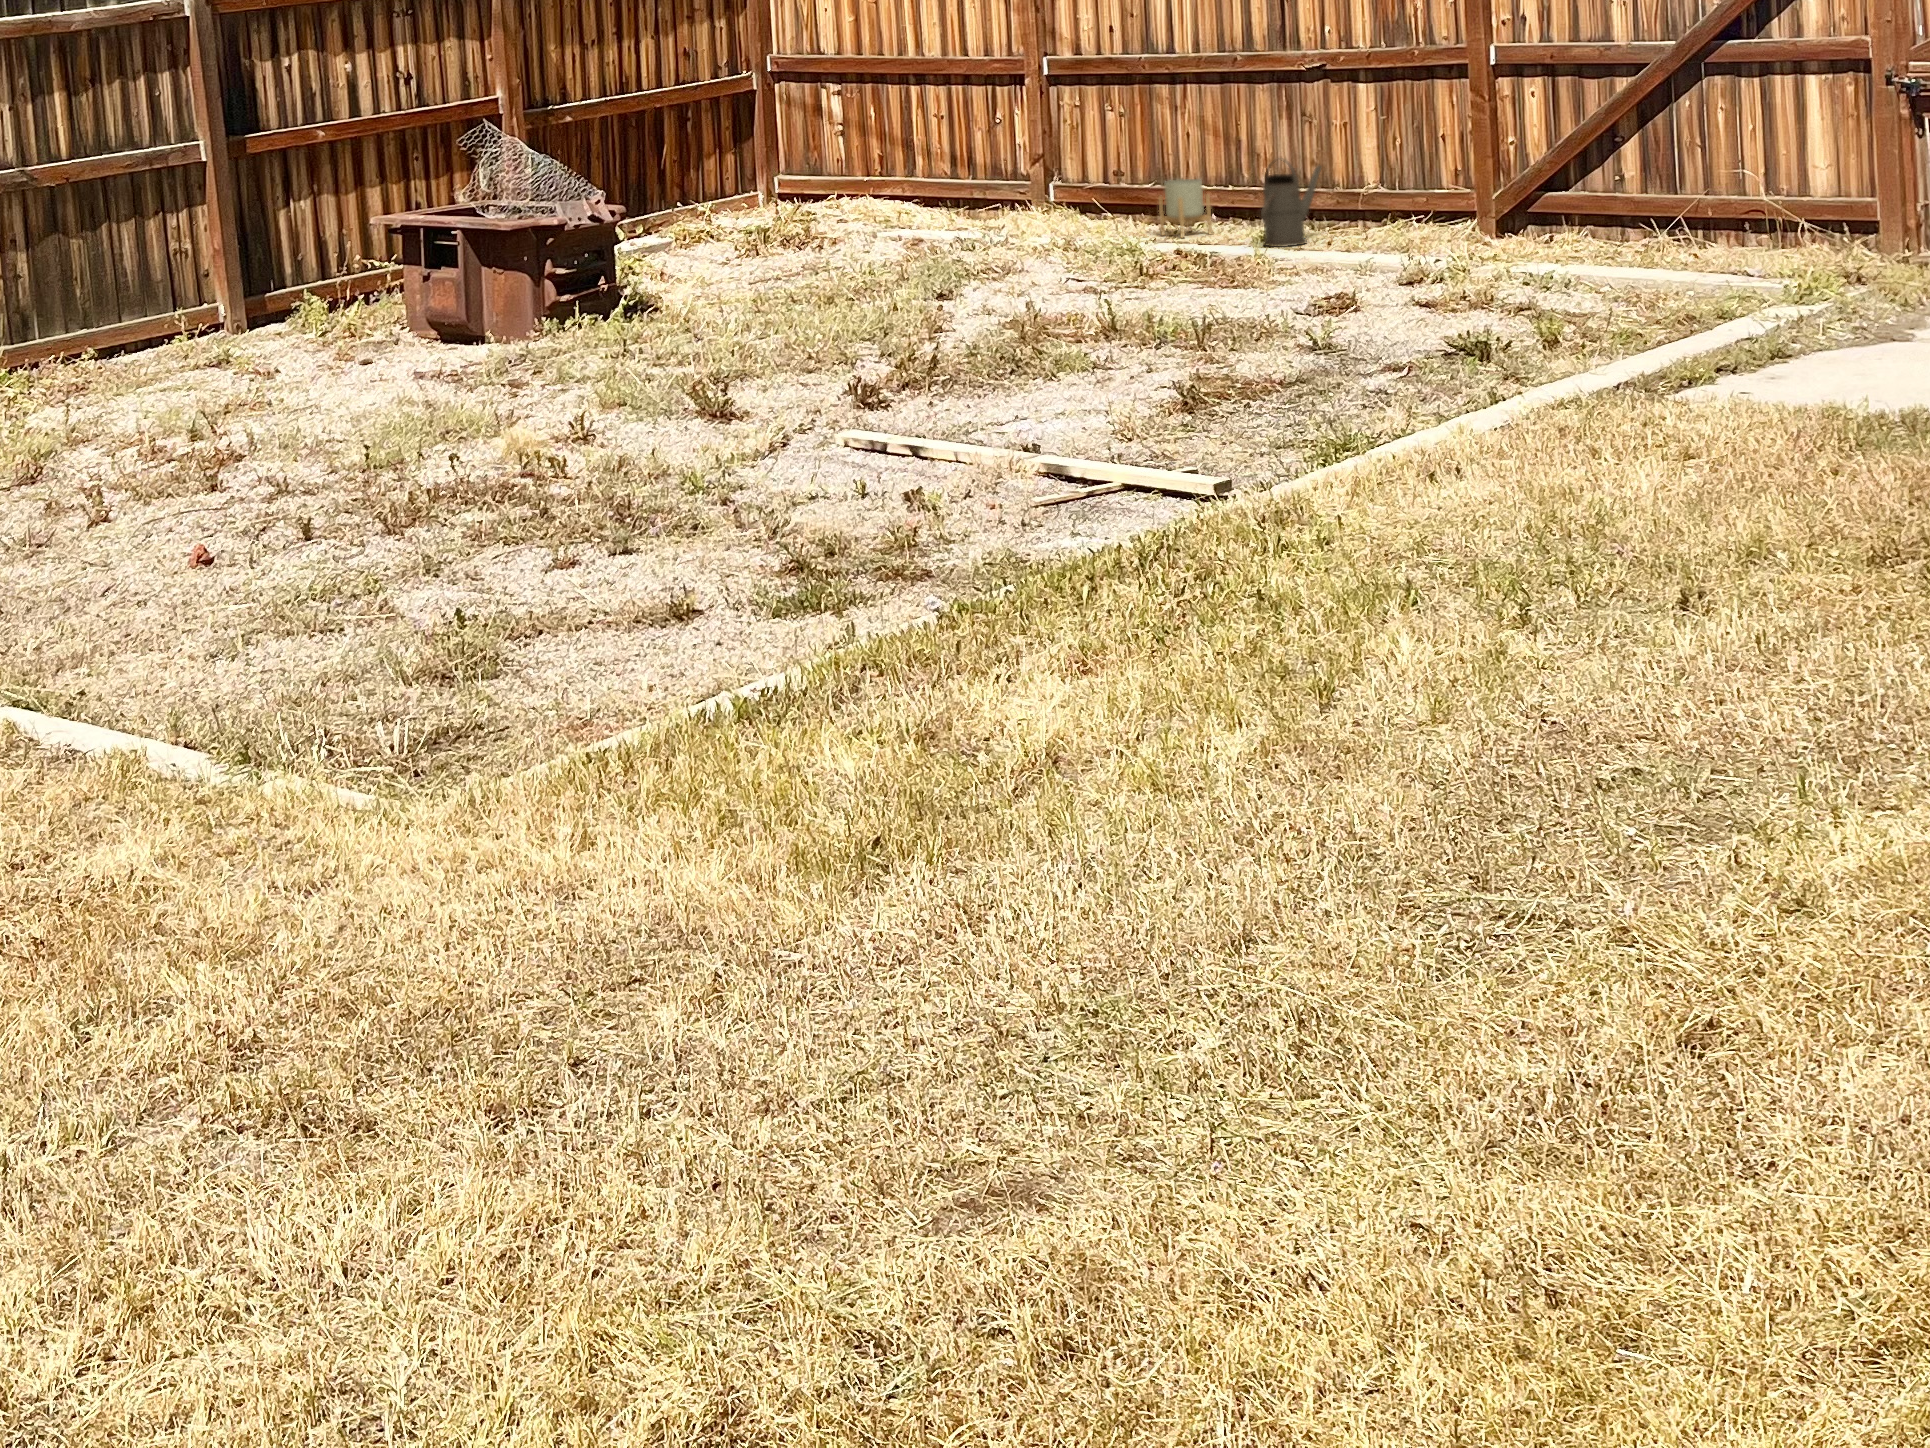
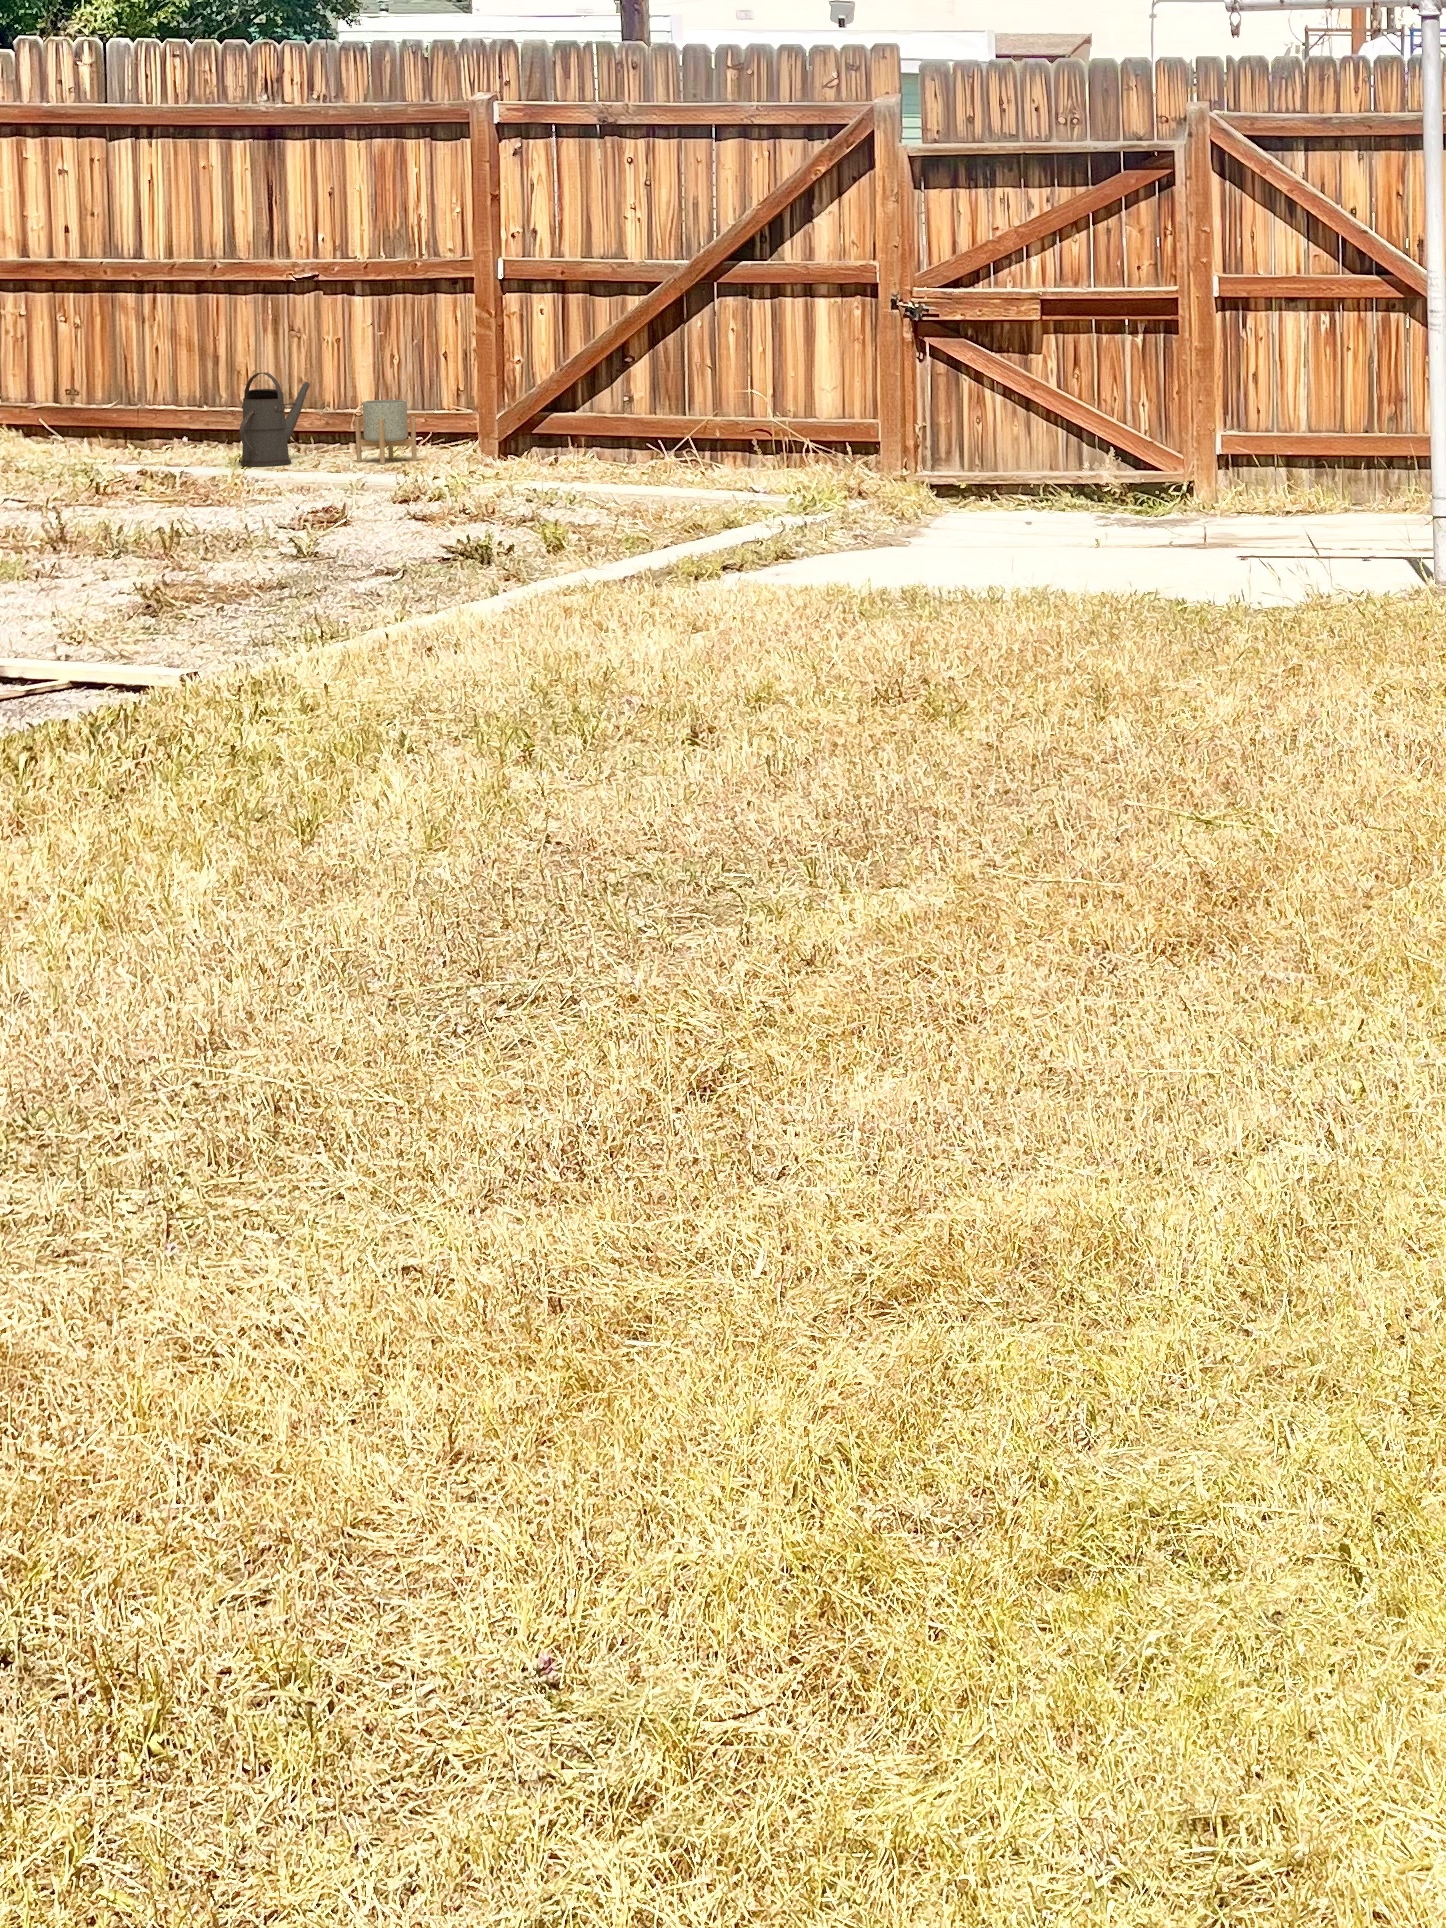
planter: present [1158,179,1212,237] -> present [355,400,417,464]

